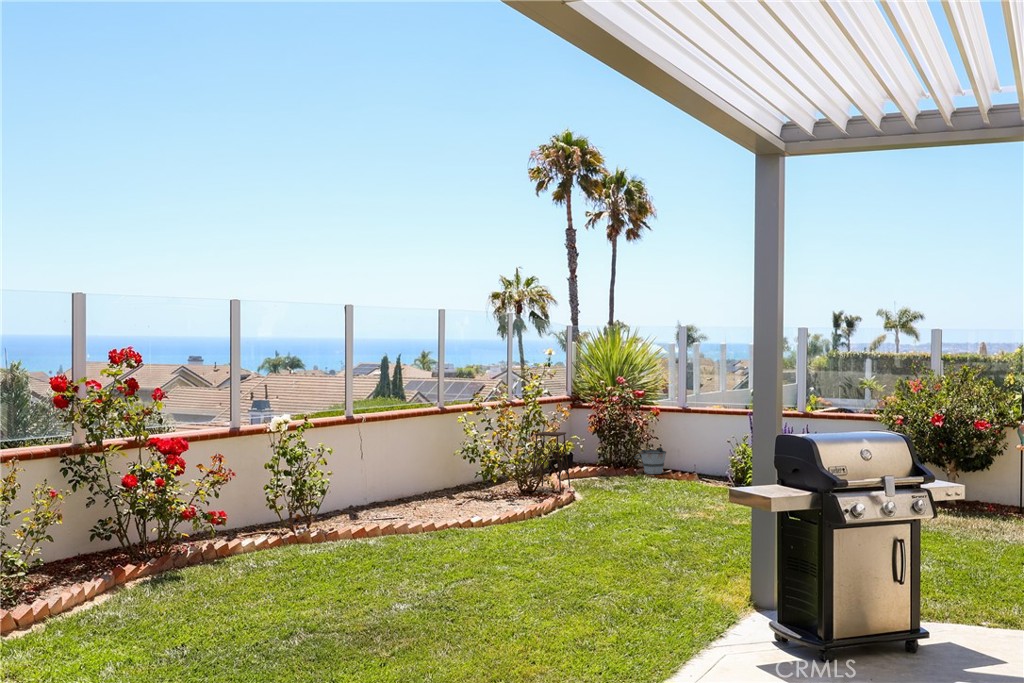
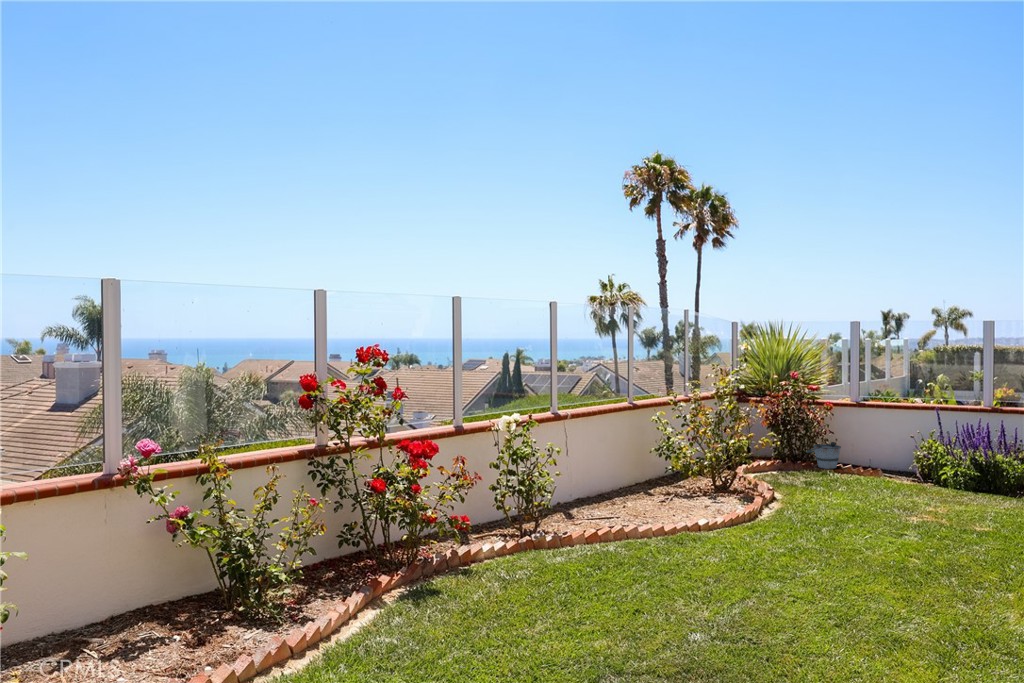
side table: present [532,432,570,492] -> none [725,427,762,489]

